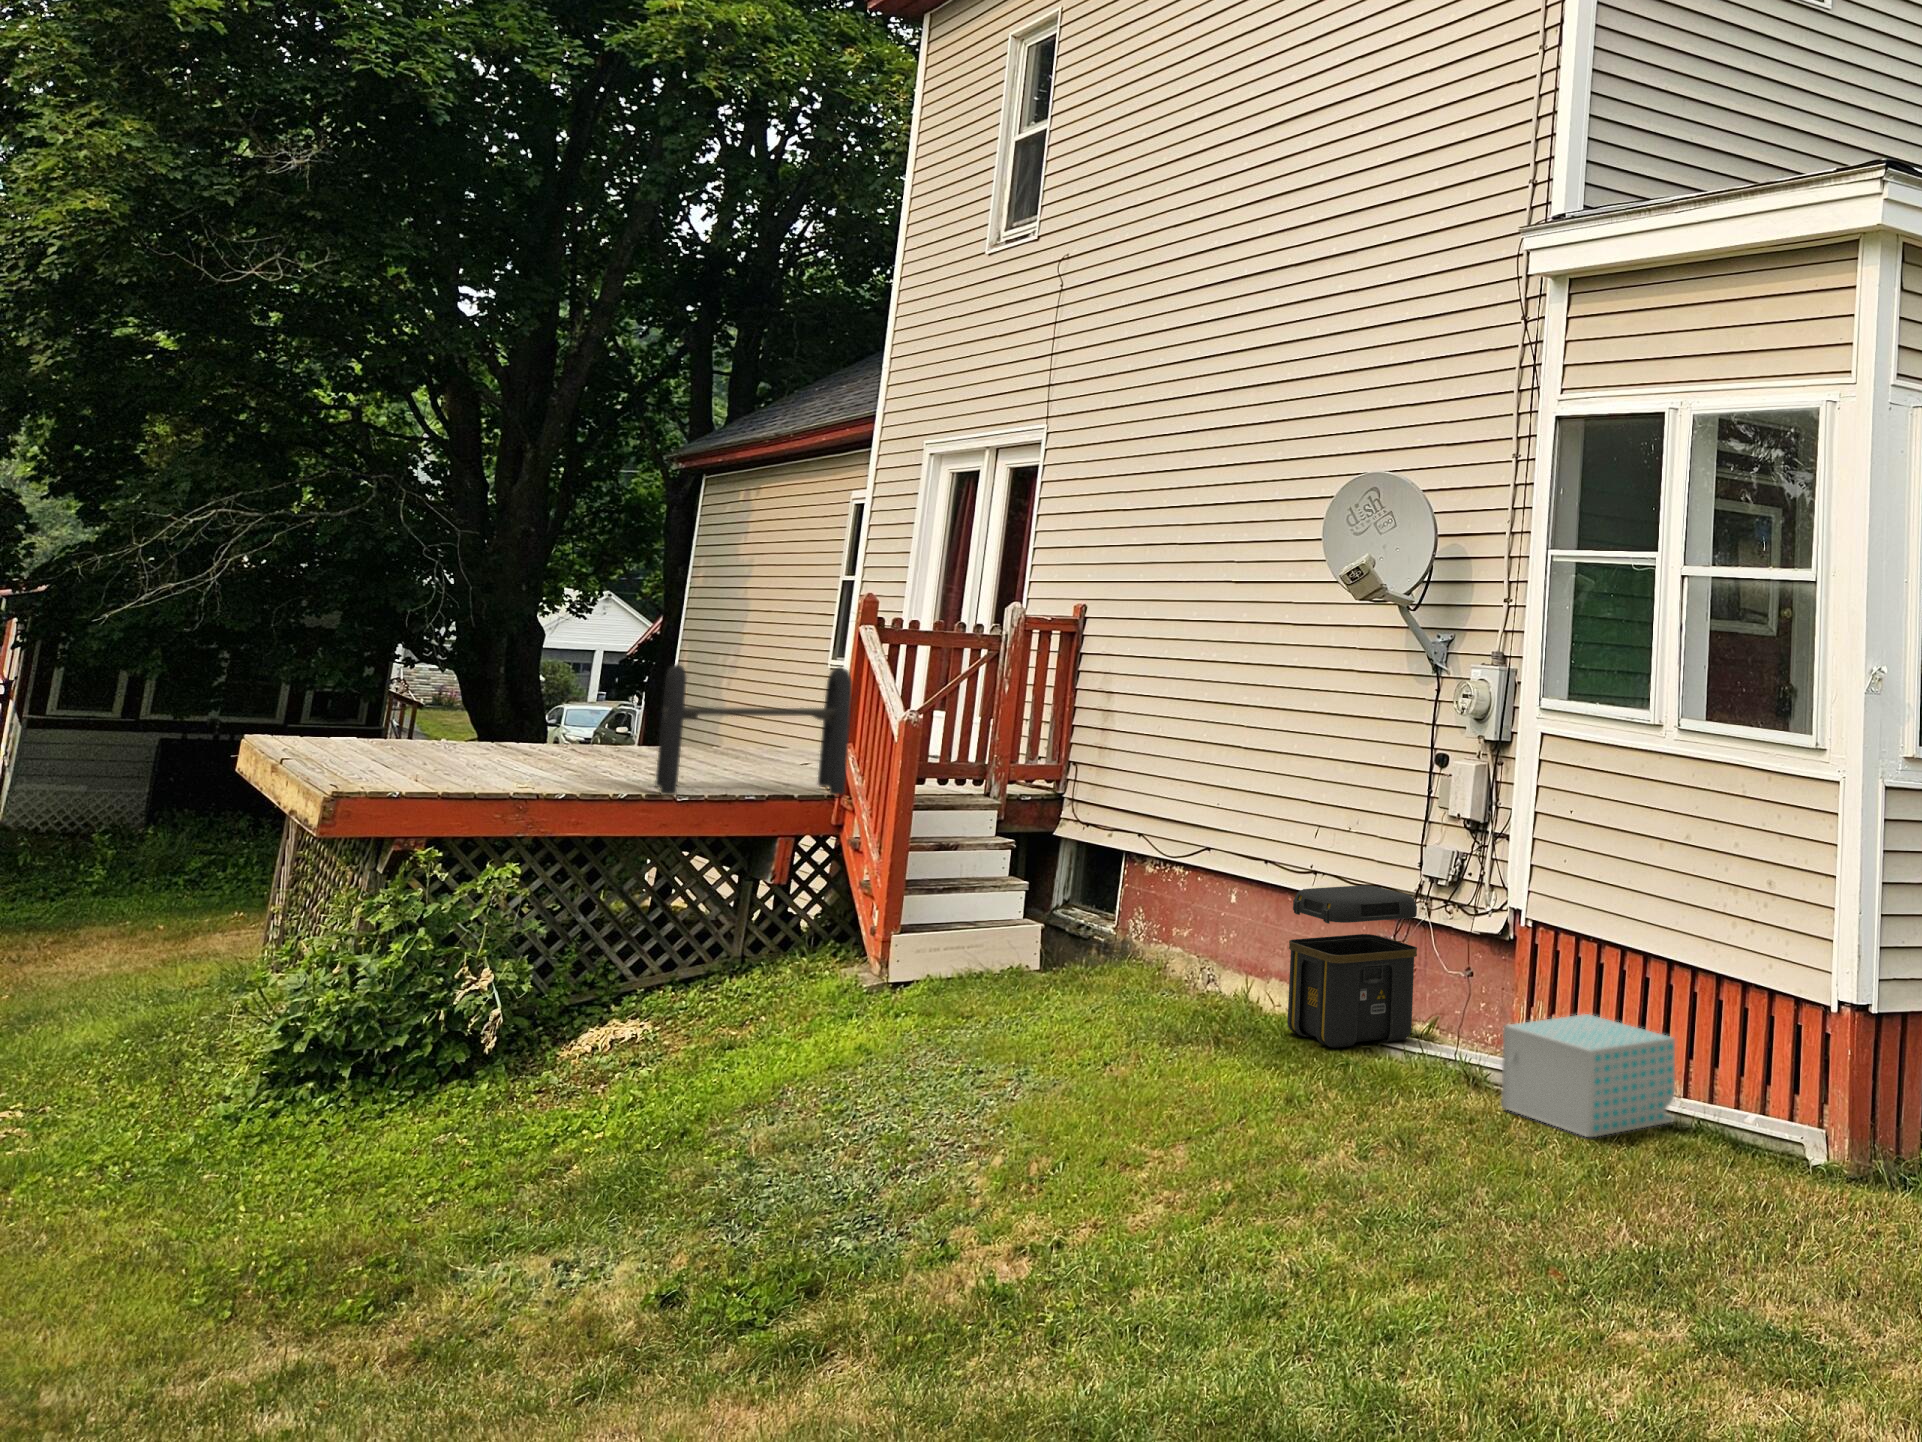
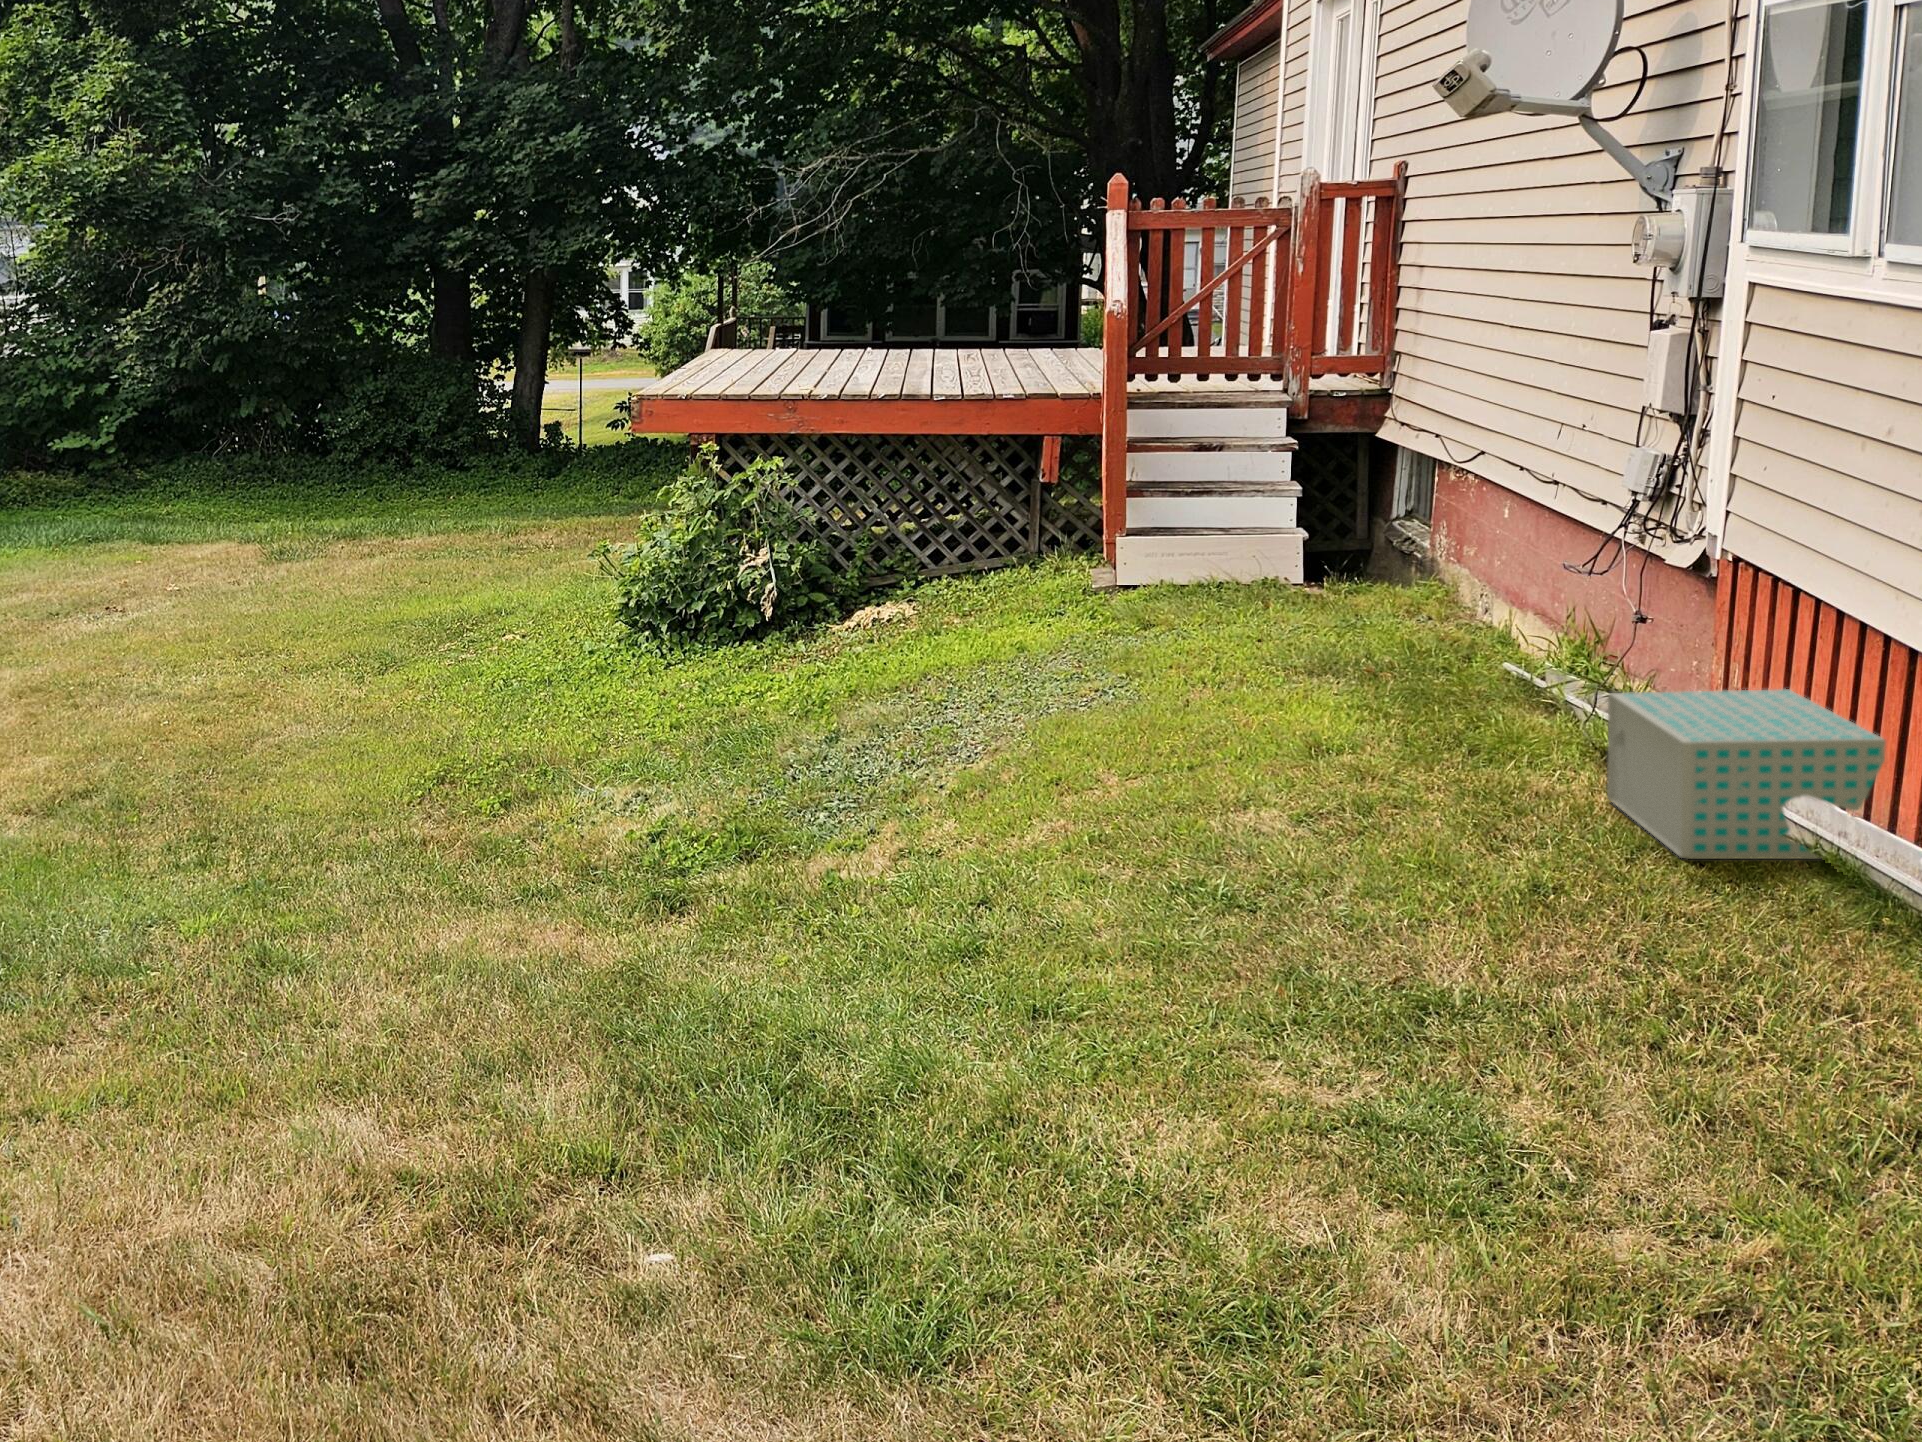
bench: present [655,665,852,795] -> none [914,266,1108,404]
toolbox: present [1287,885,1417,1048] -> none [1457,497,1633,695]

